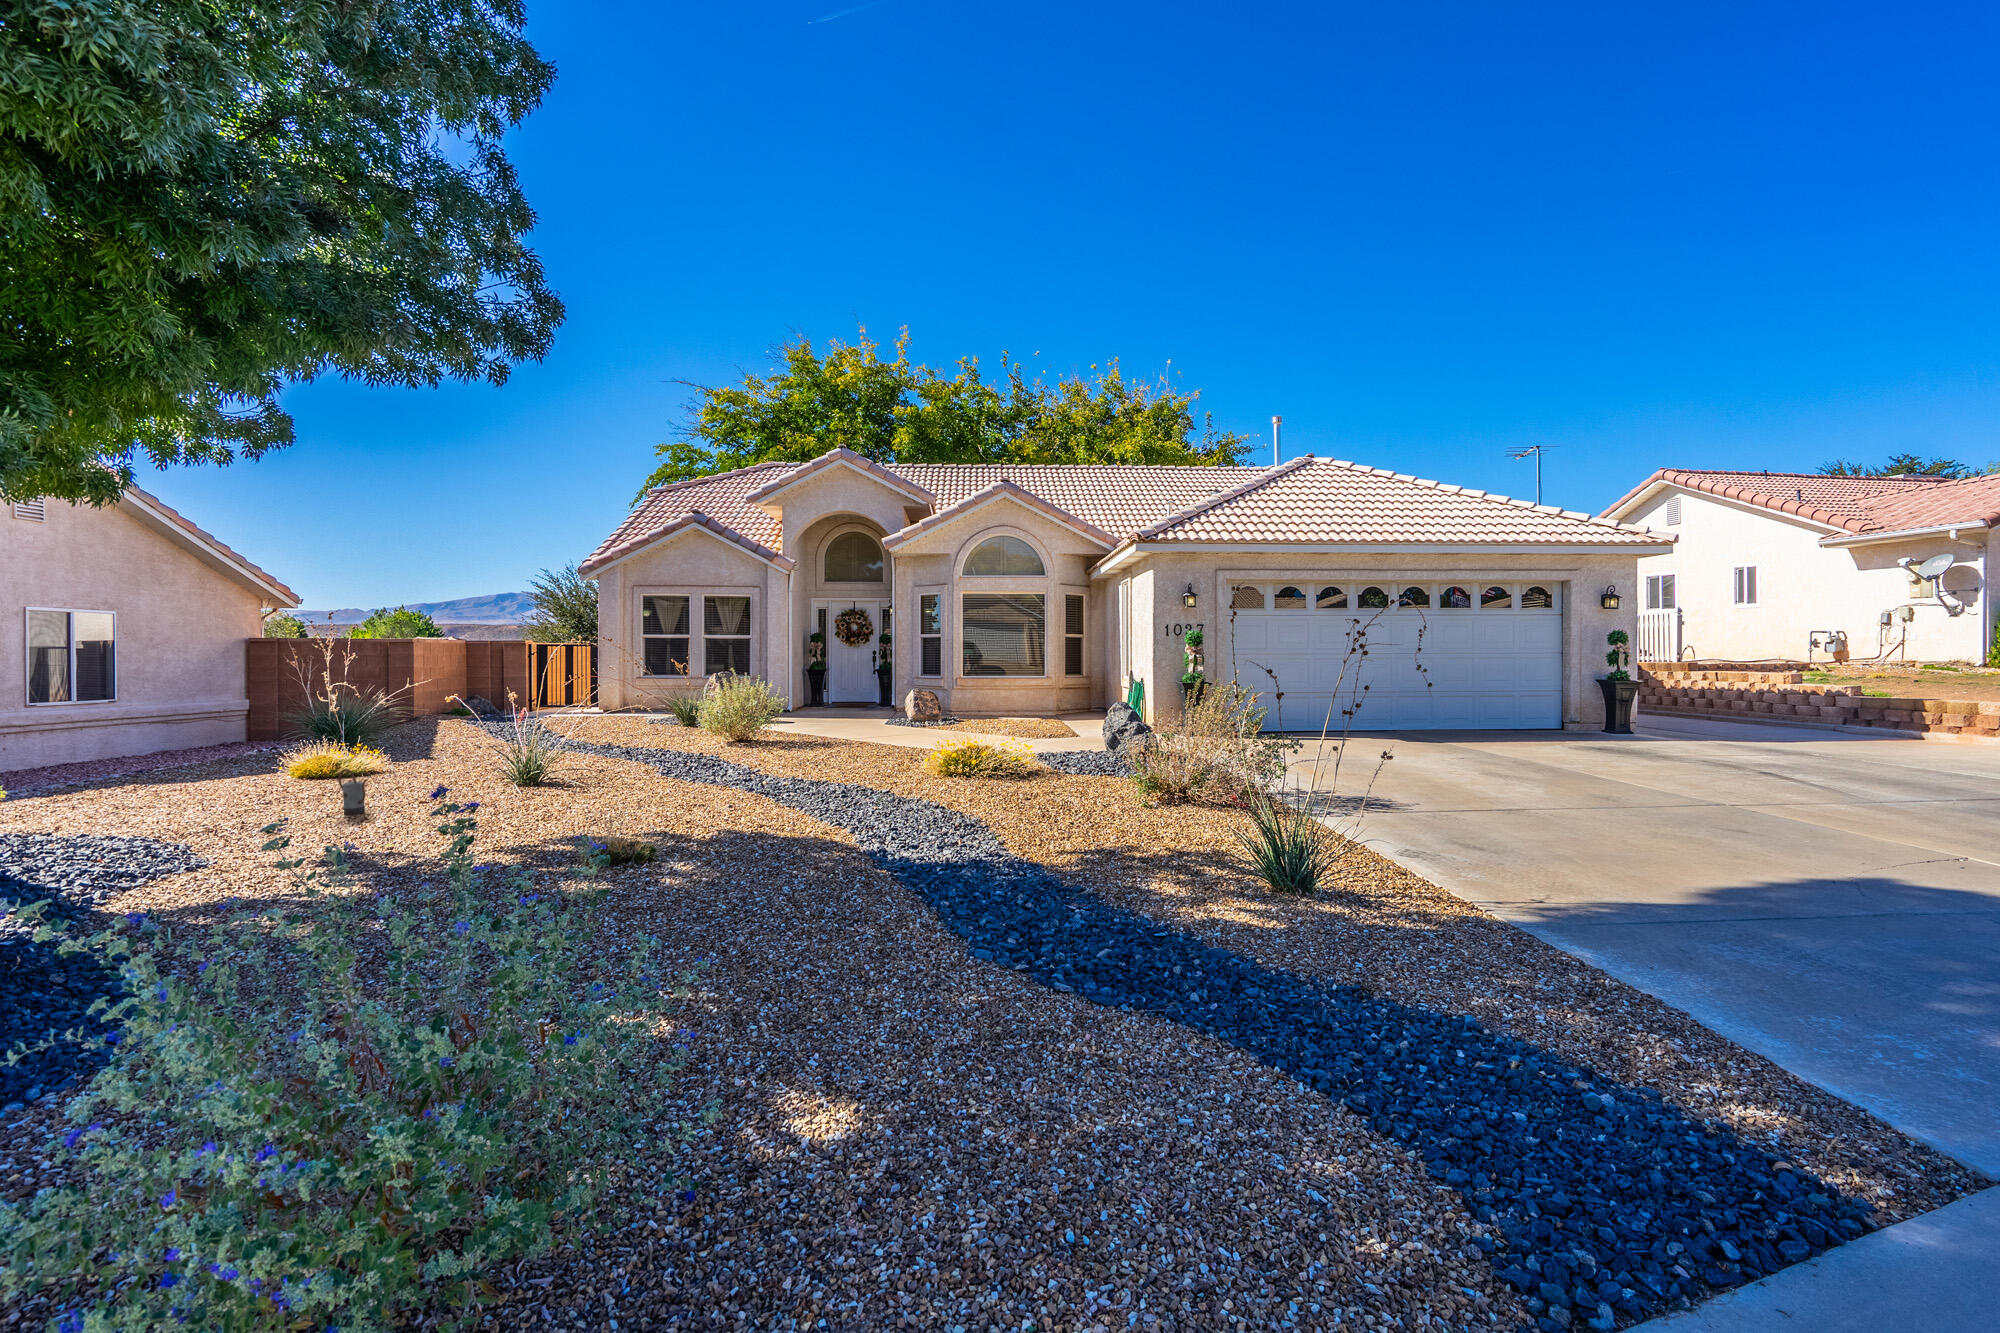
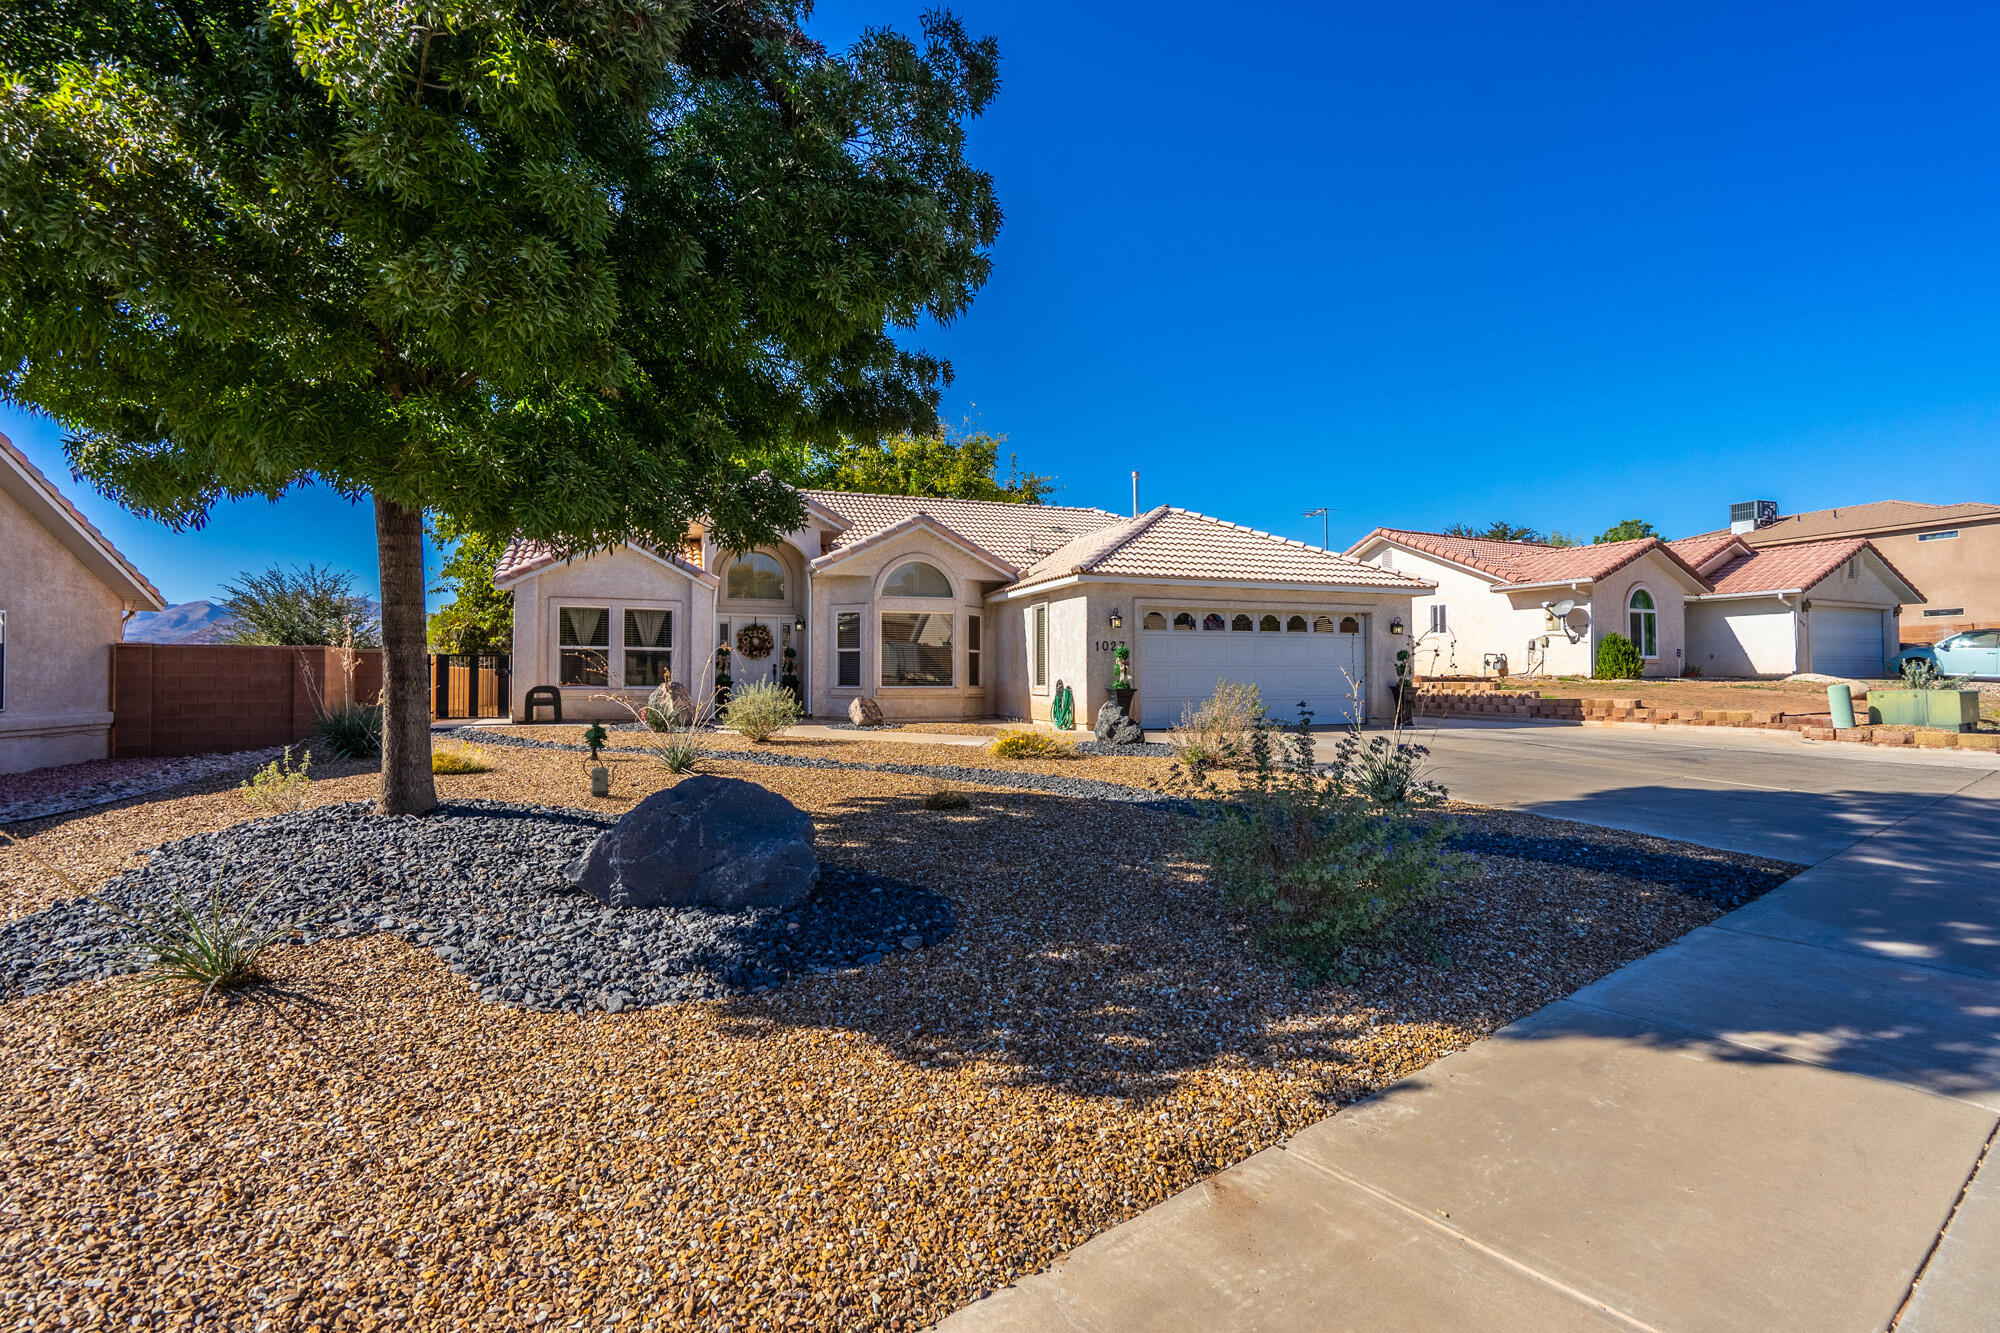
bench: none [599,675,645,714] -> present [524,685,562,724]
decorative plant: none [497,717,527,762] -> present [582,719,607,761]

